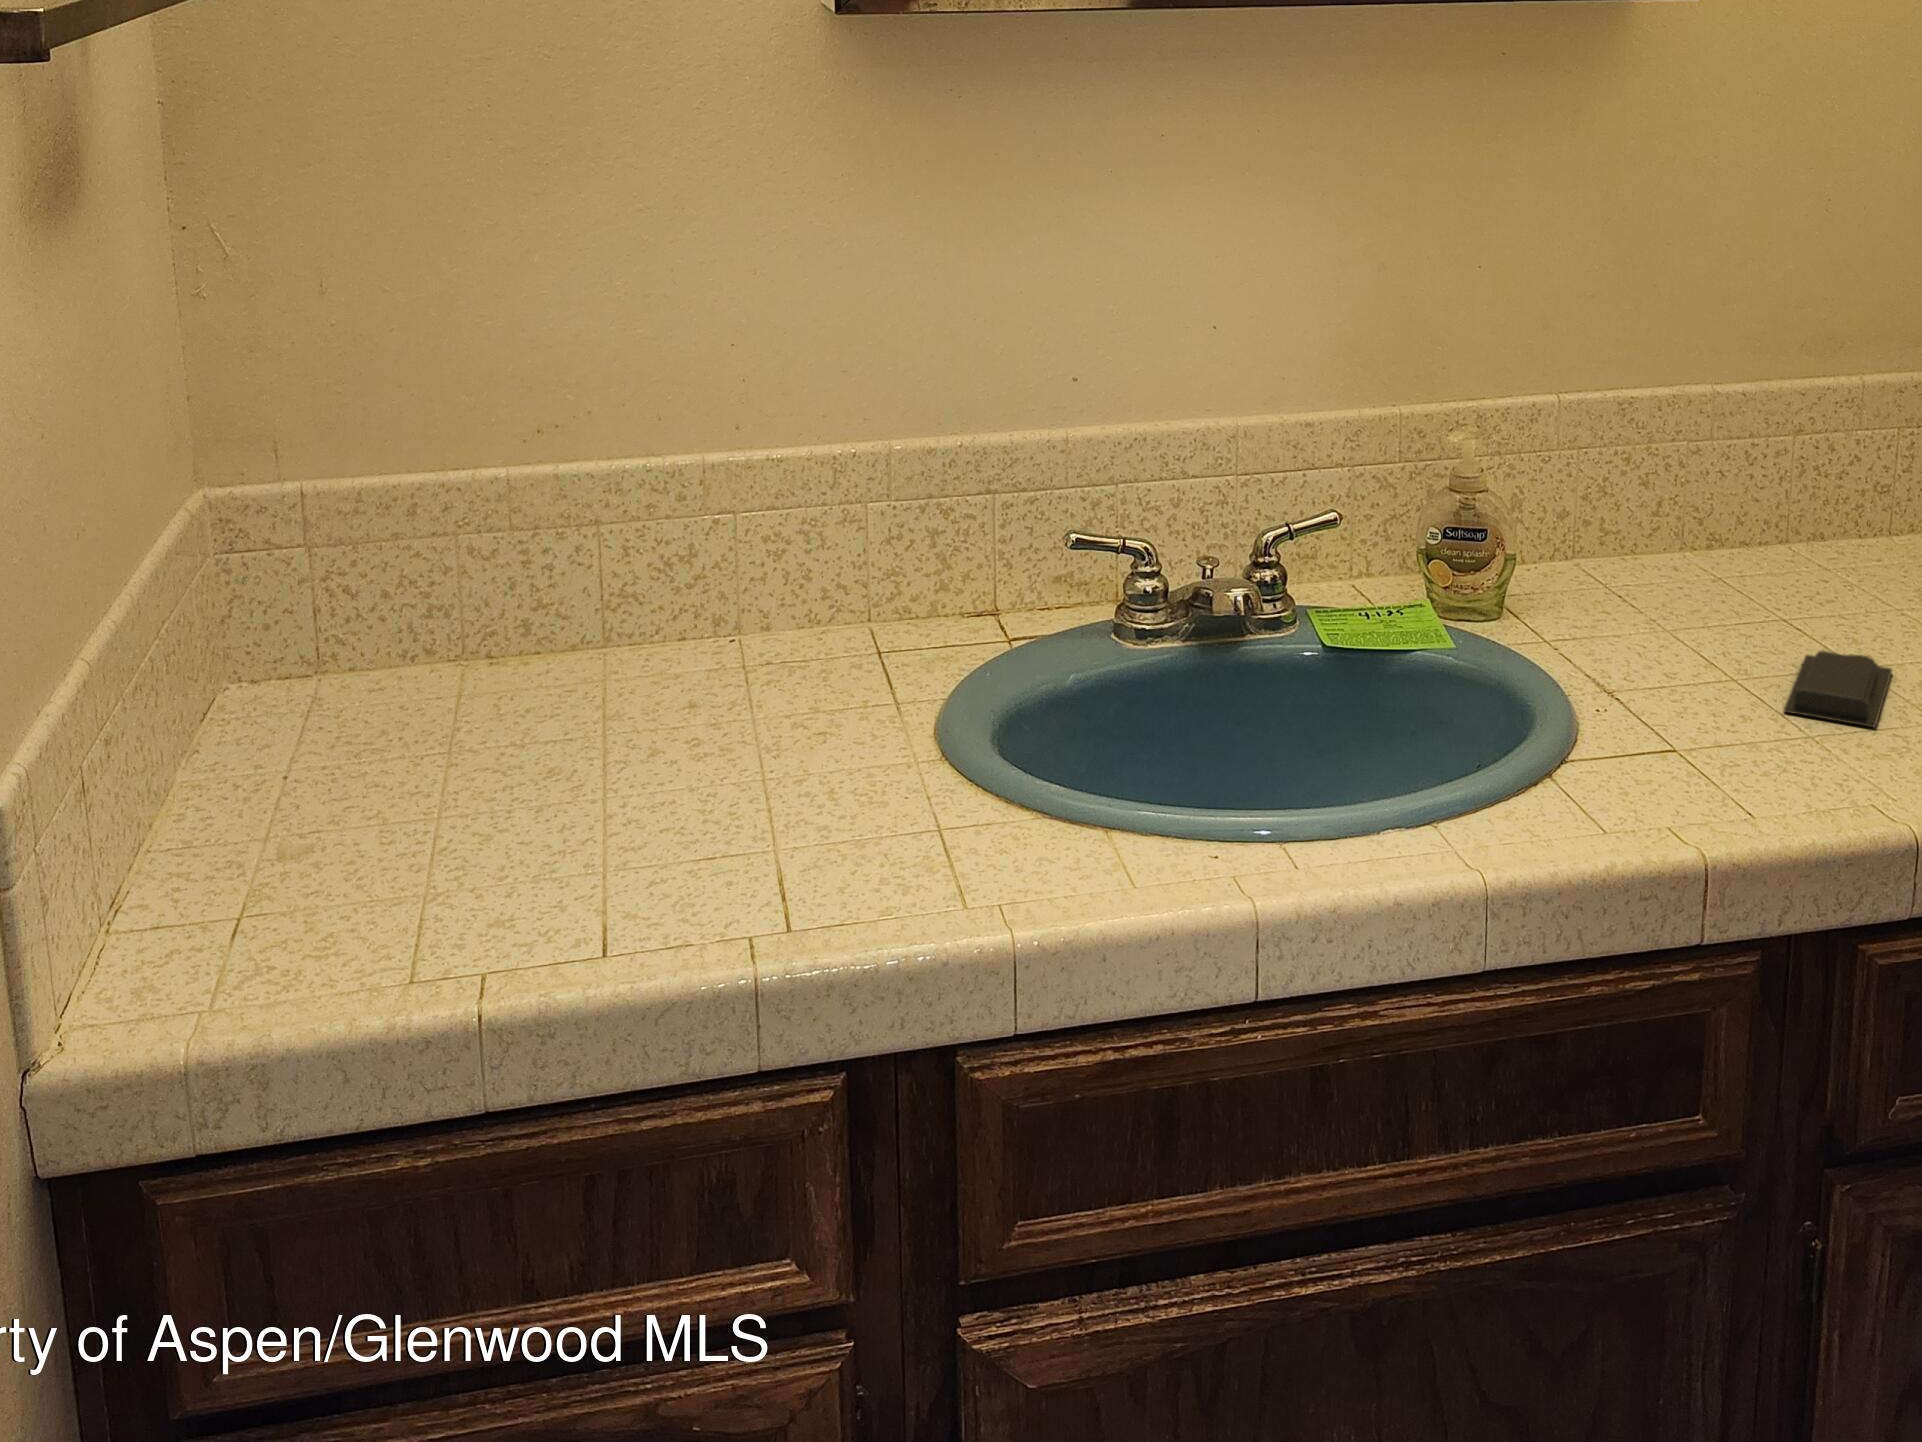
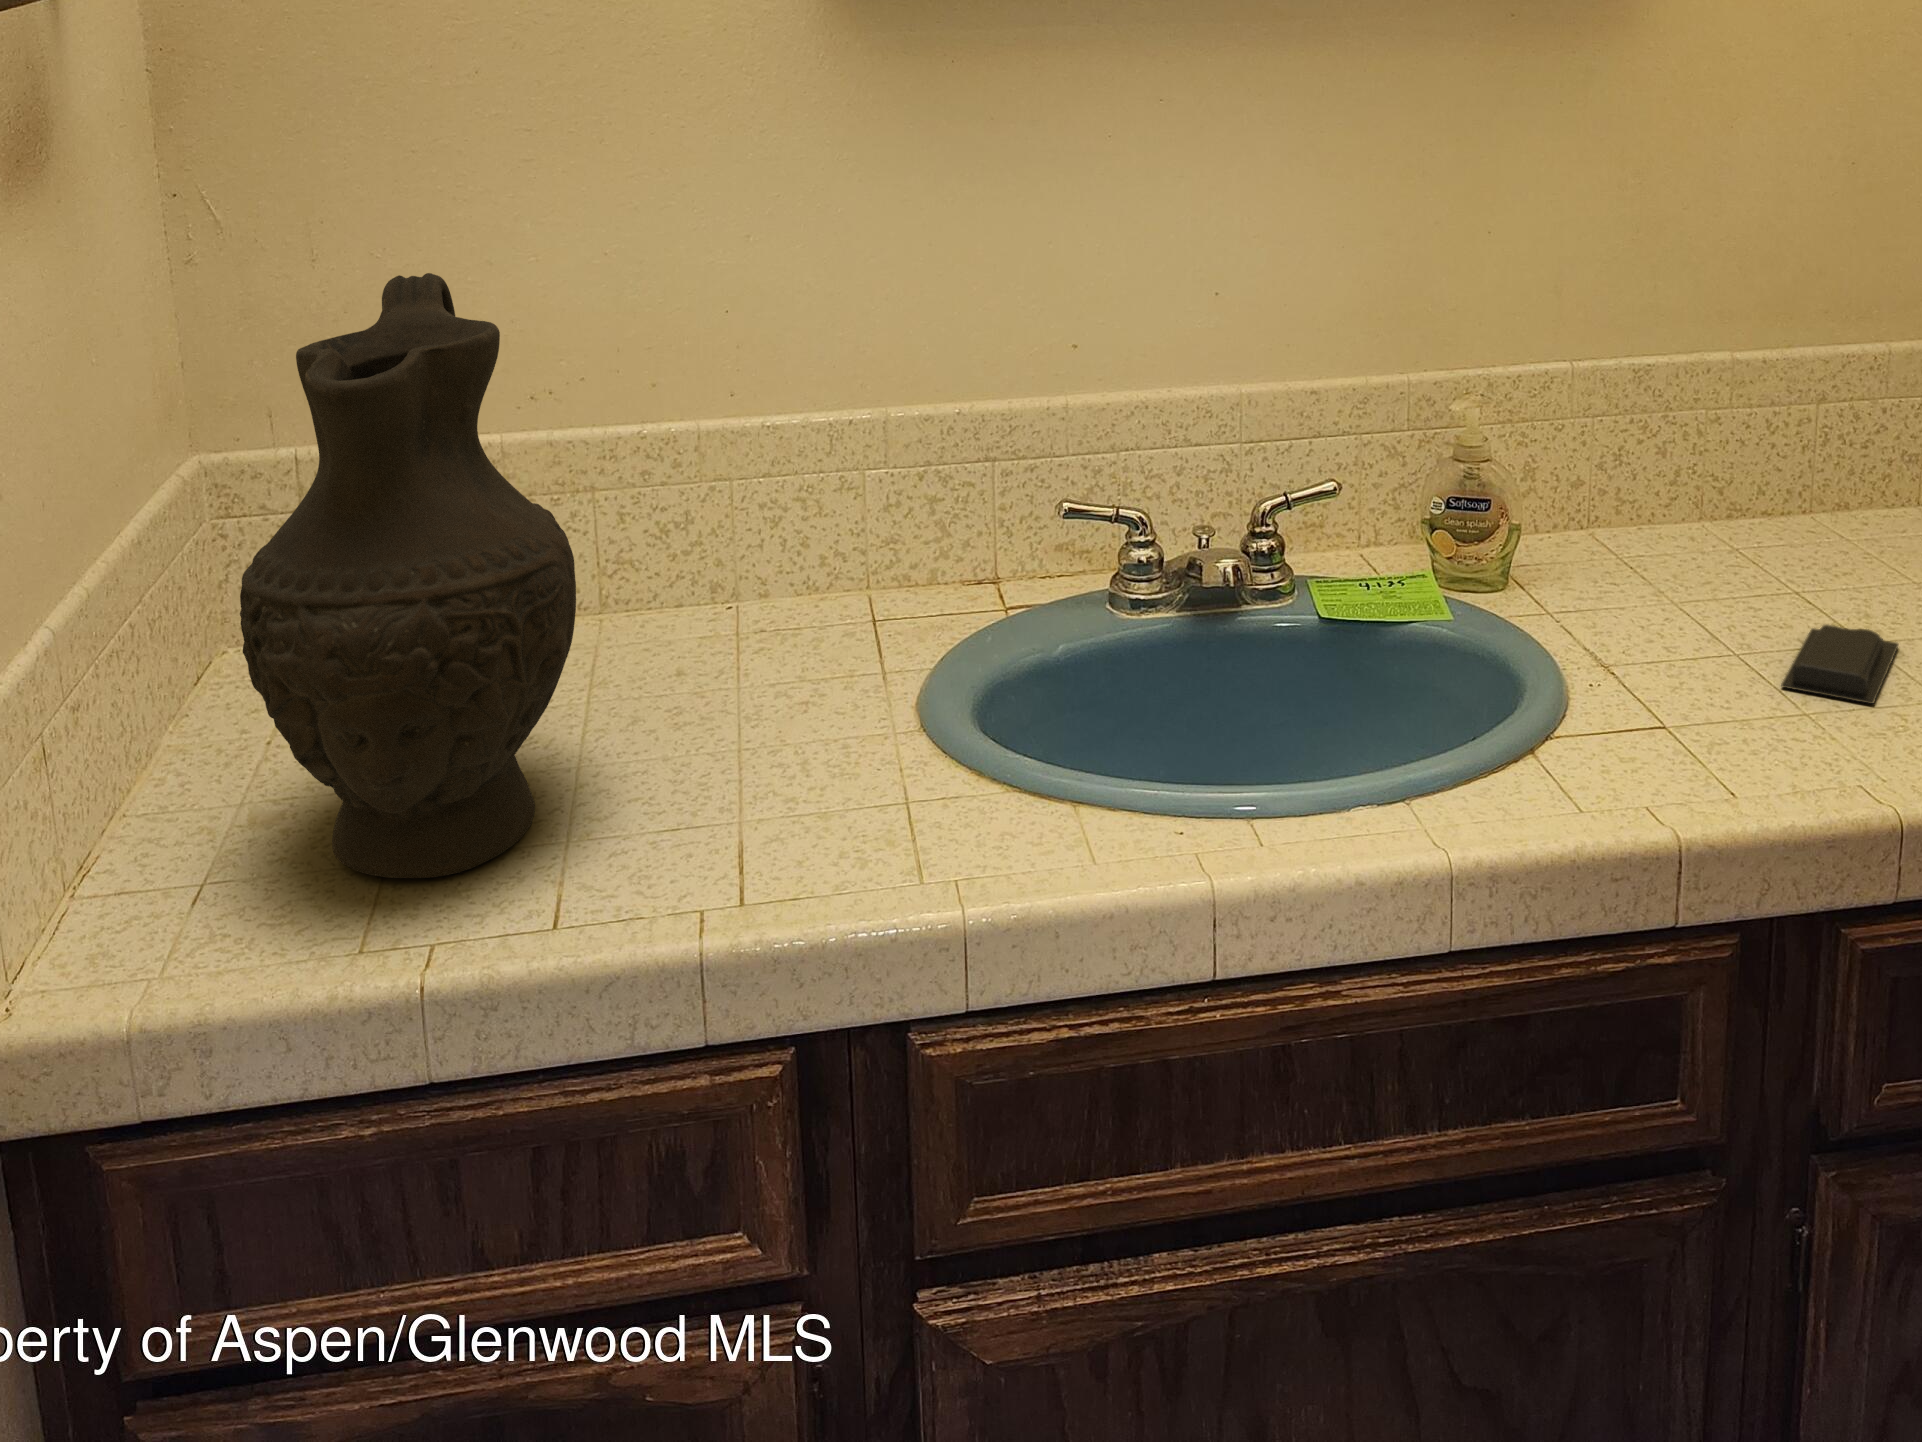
decorative vase: none [290,305,616,908] -> present [240,273,576,878]

